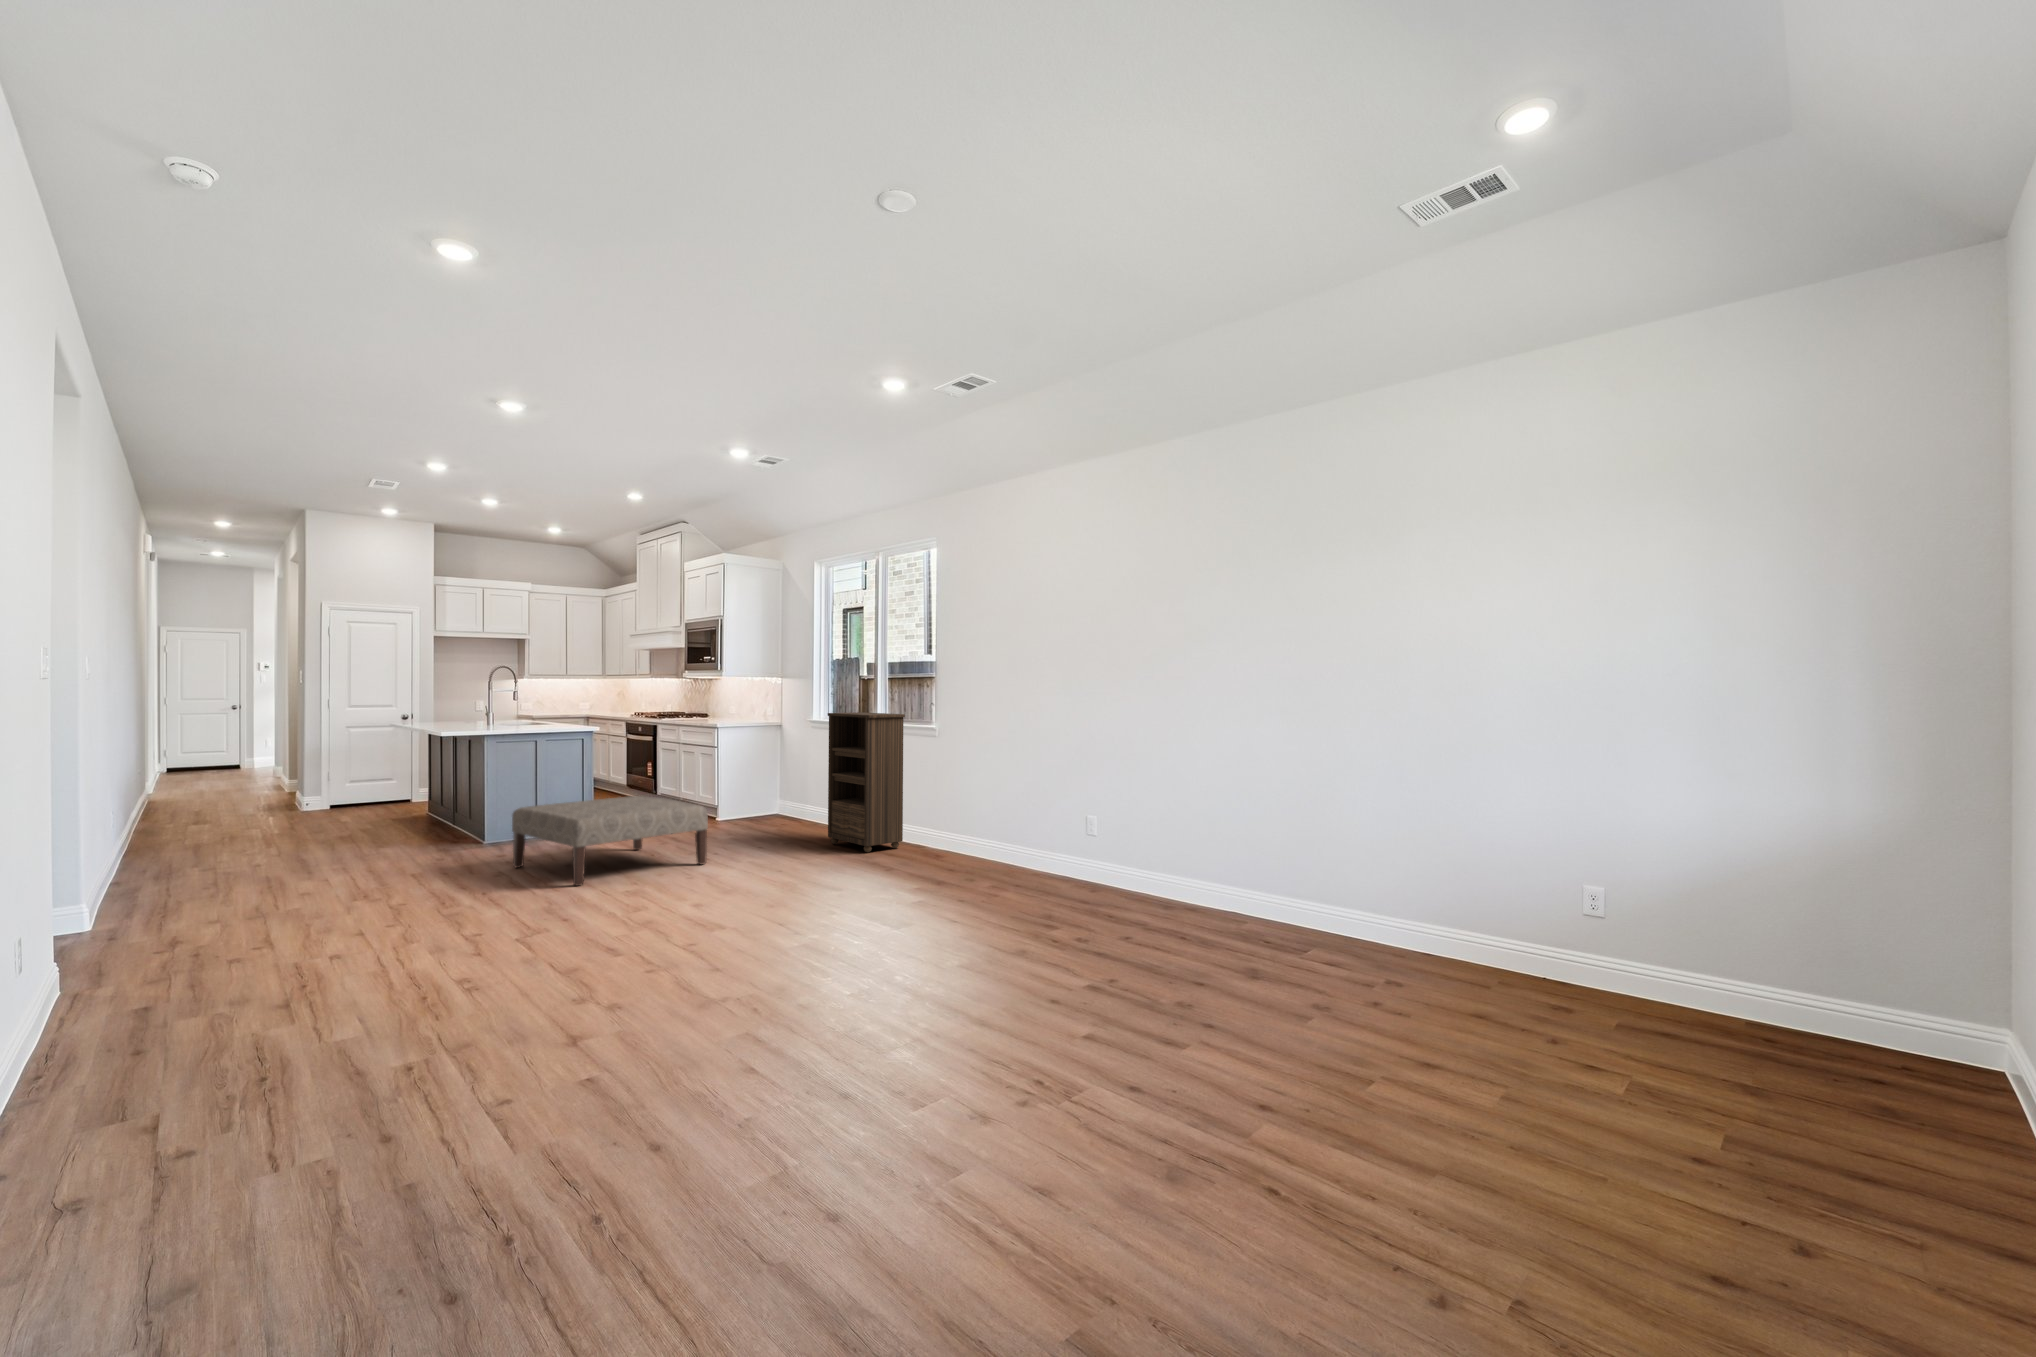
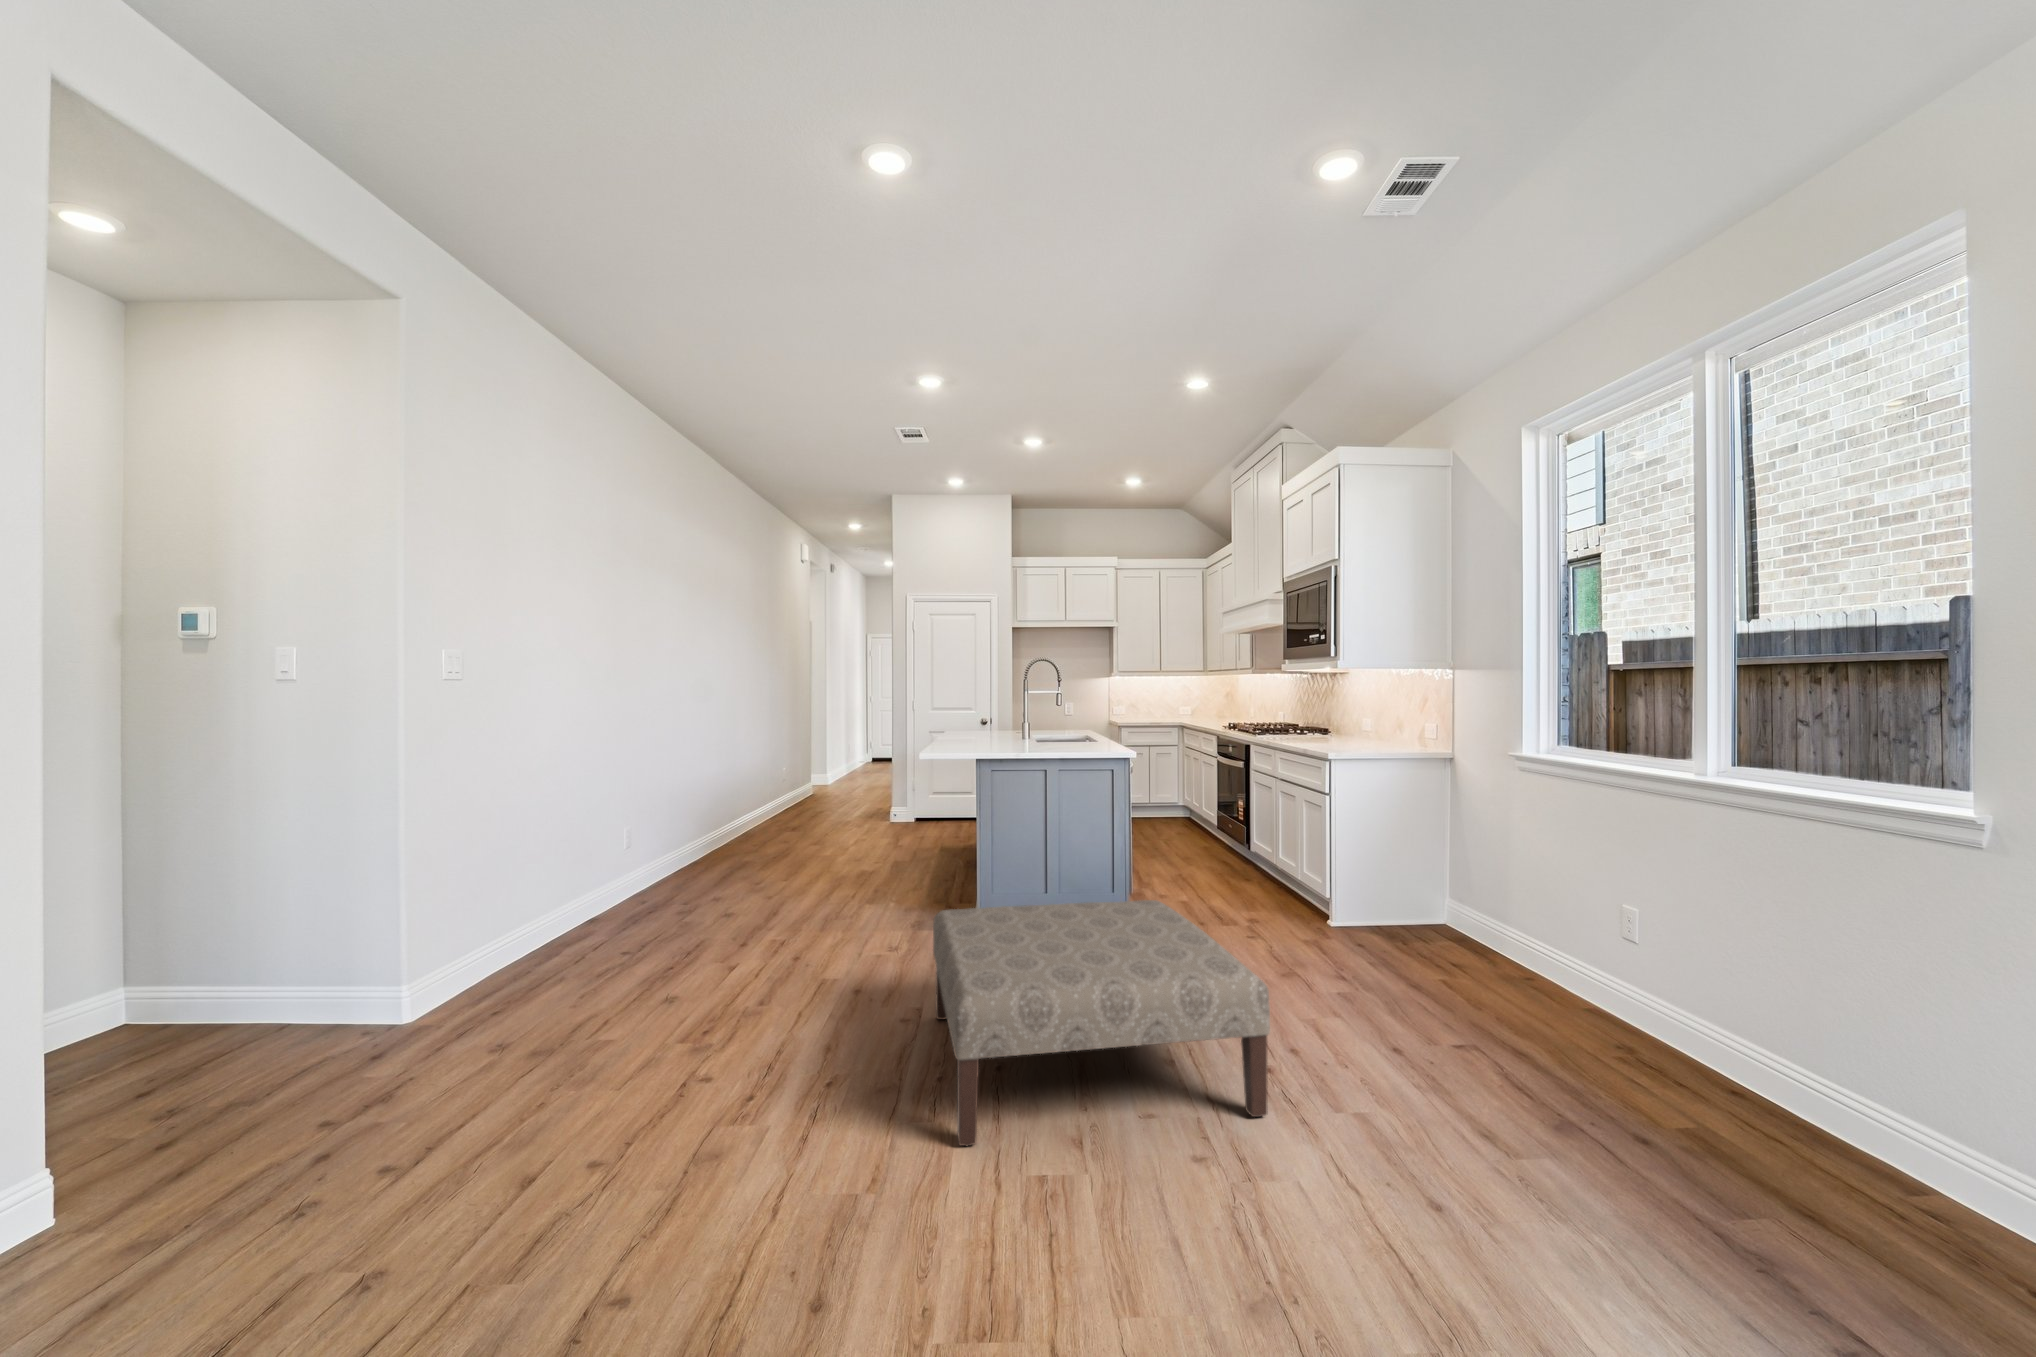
bookshelf: present [828,712,905,852] -> none [1583,756,1882,1193]

